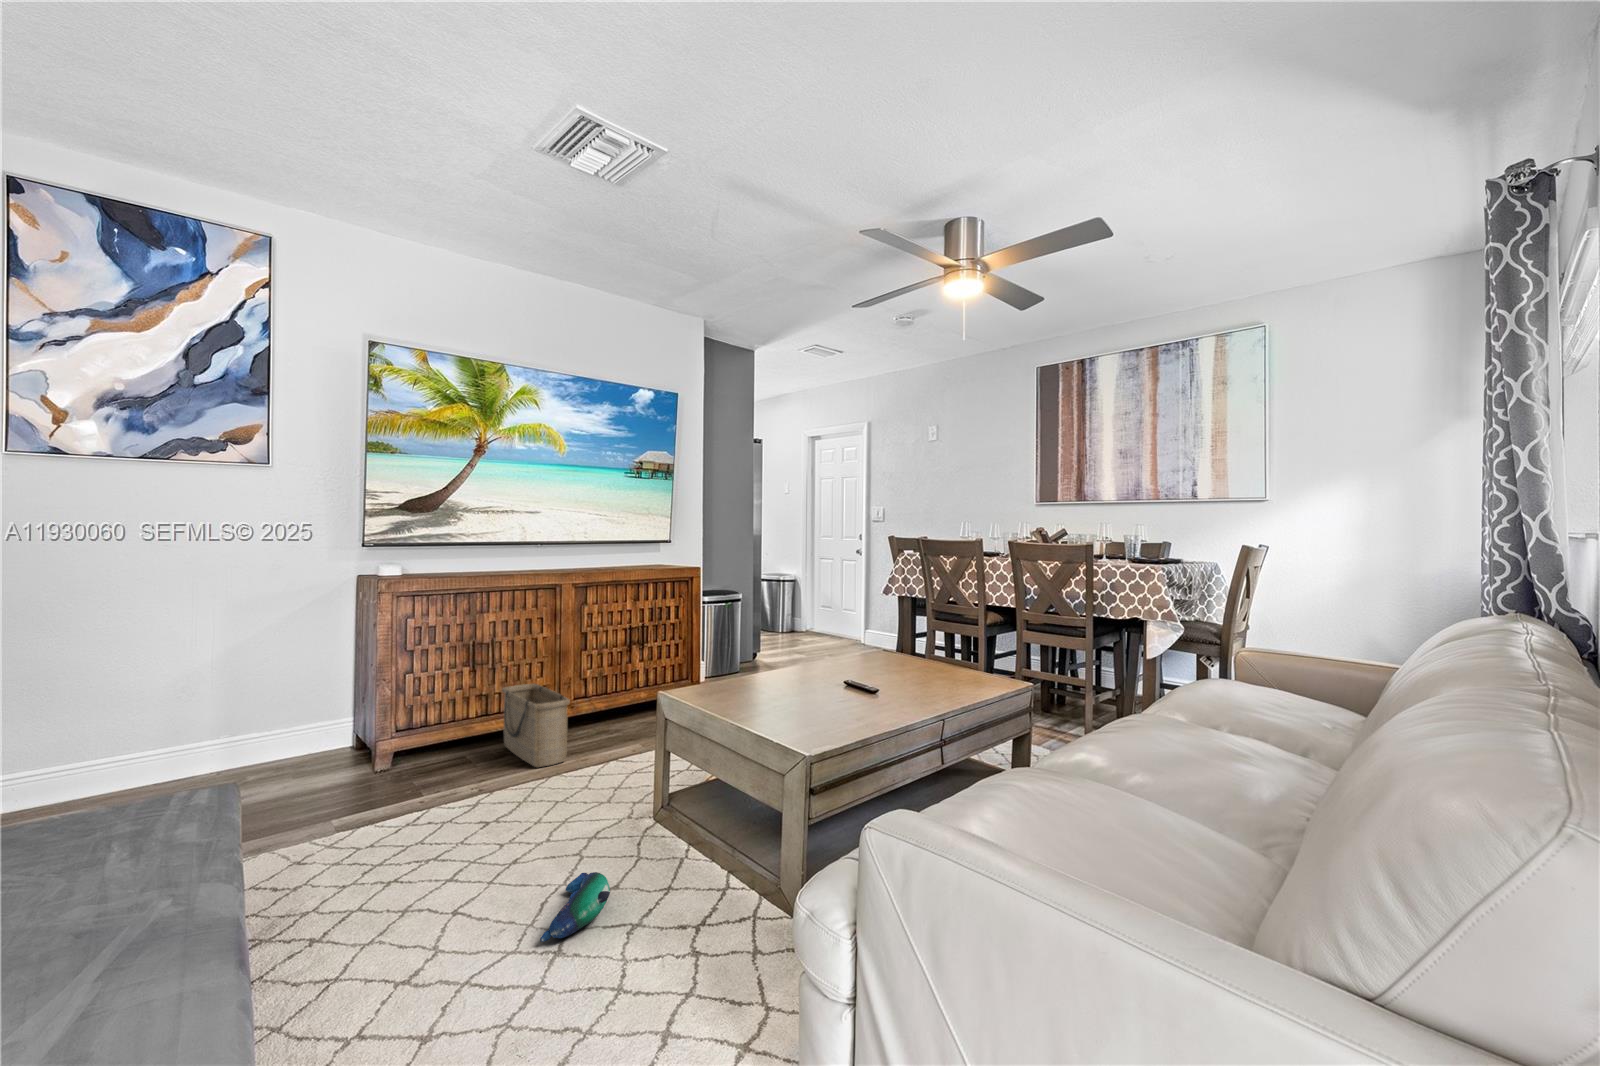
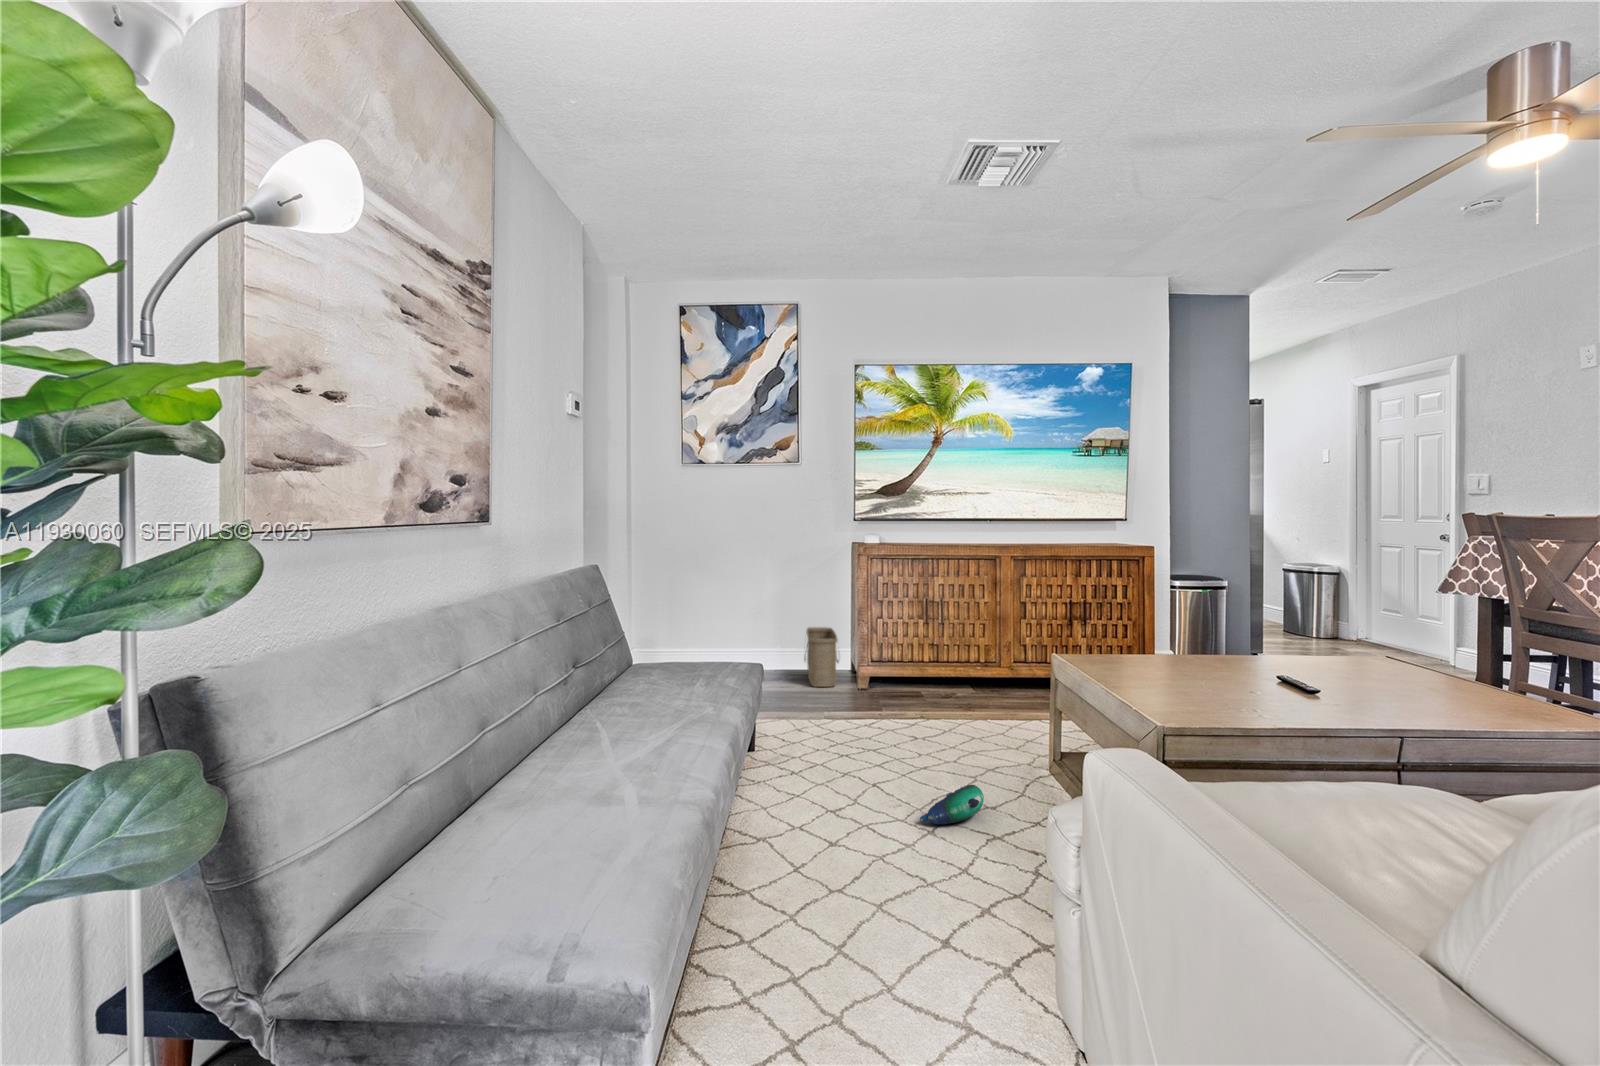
basket: present [502,684,570,767] -> present [804,627,839,687]

